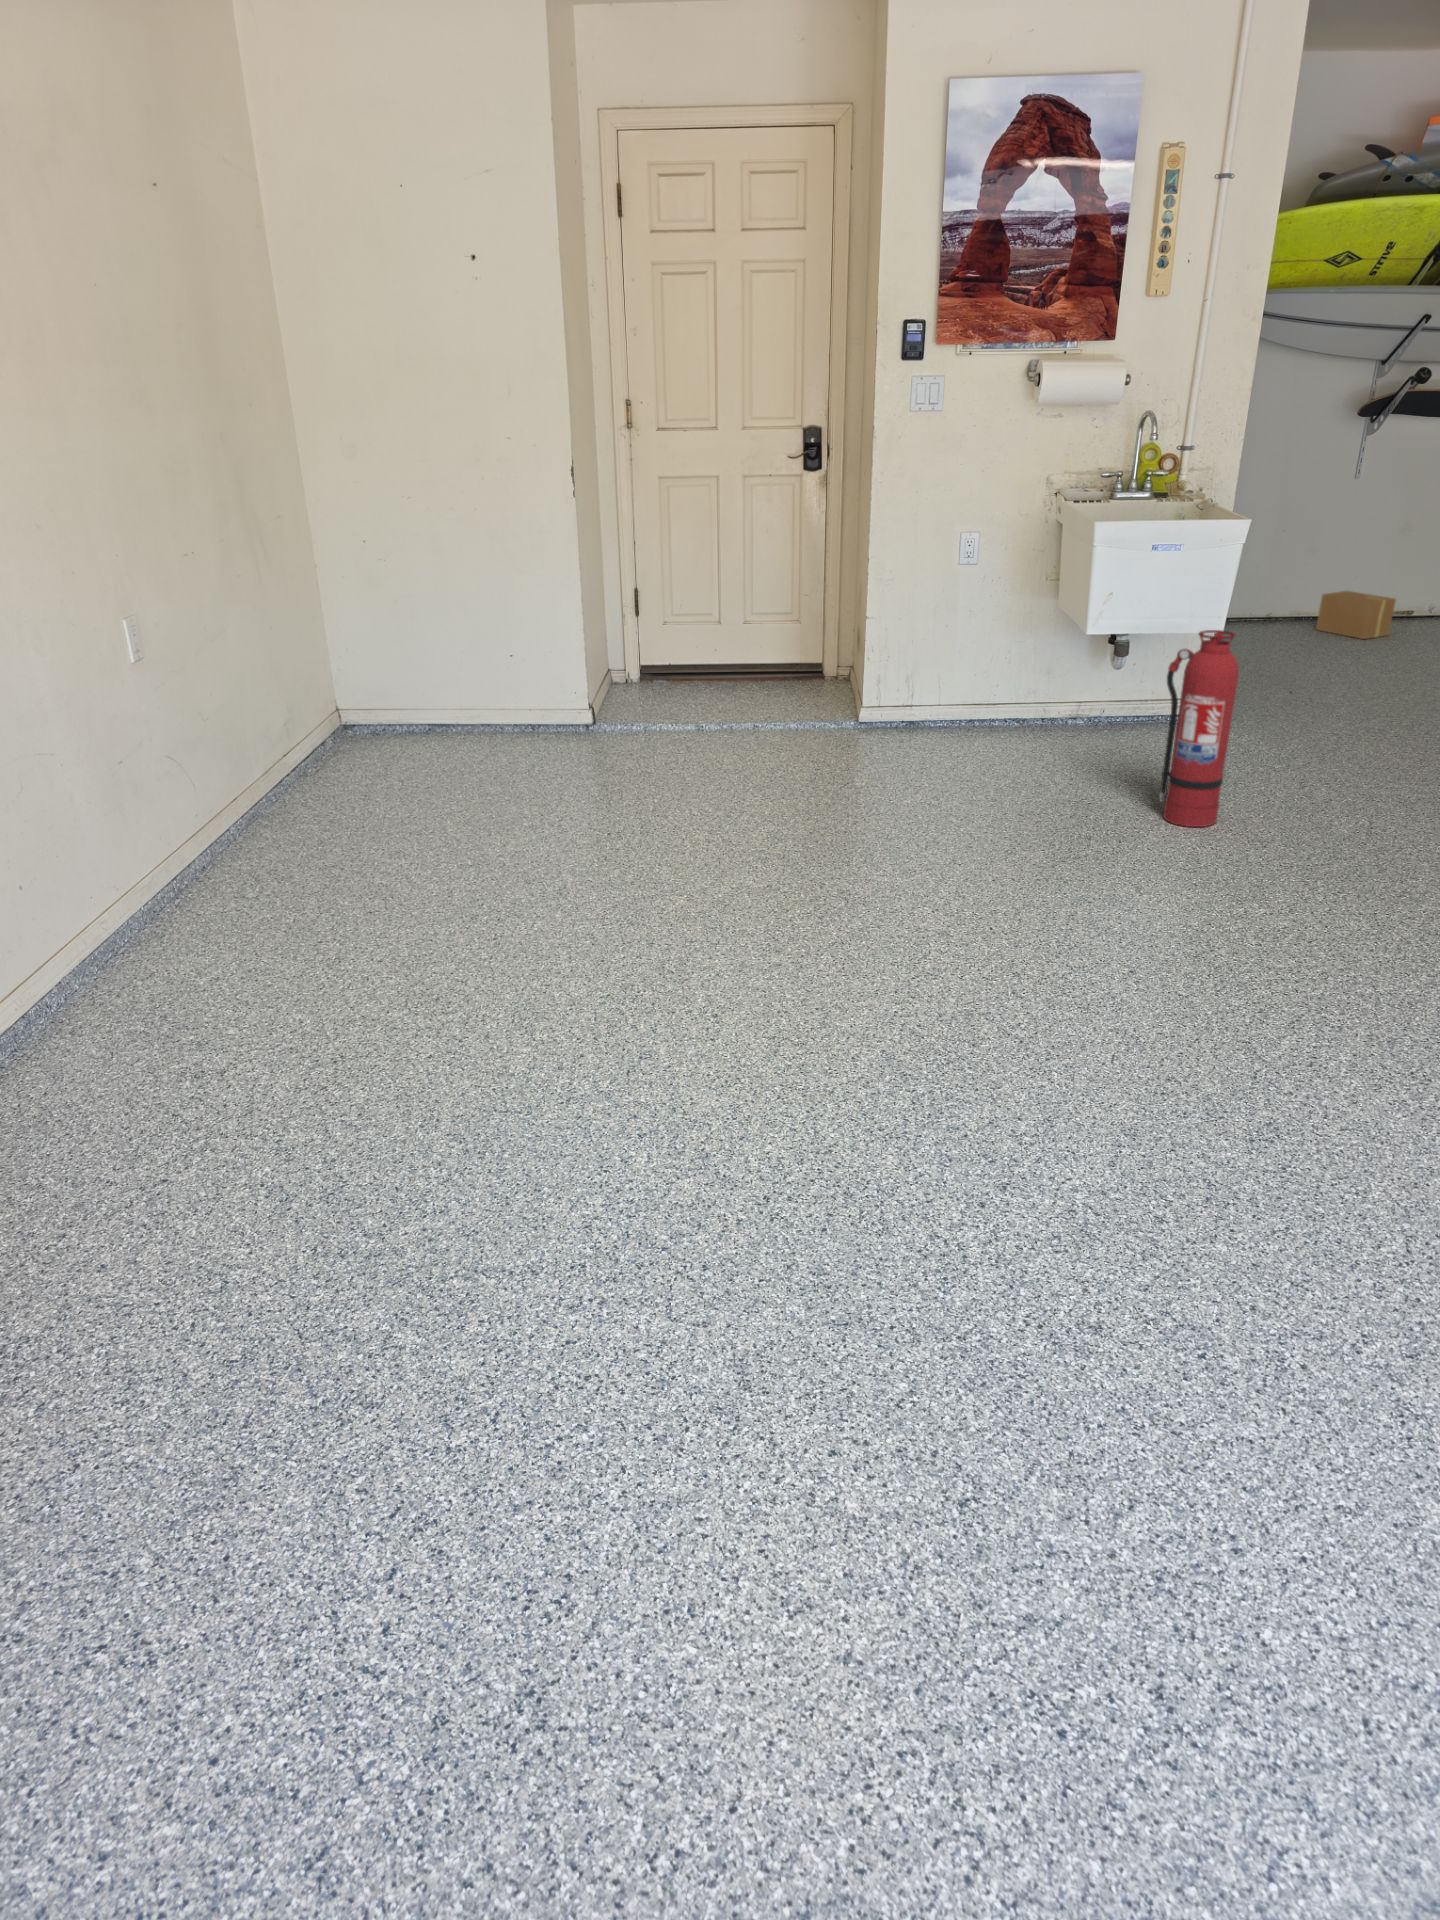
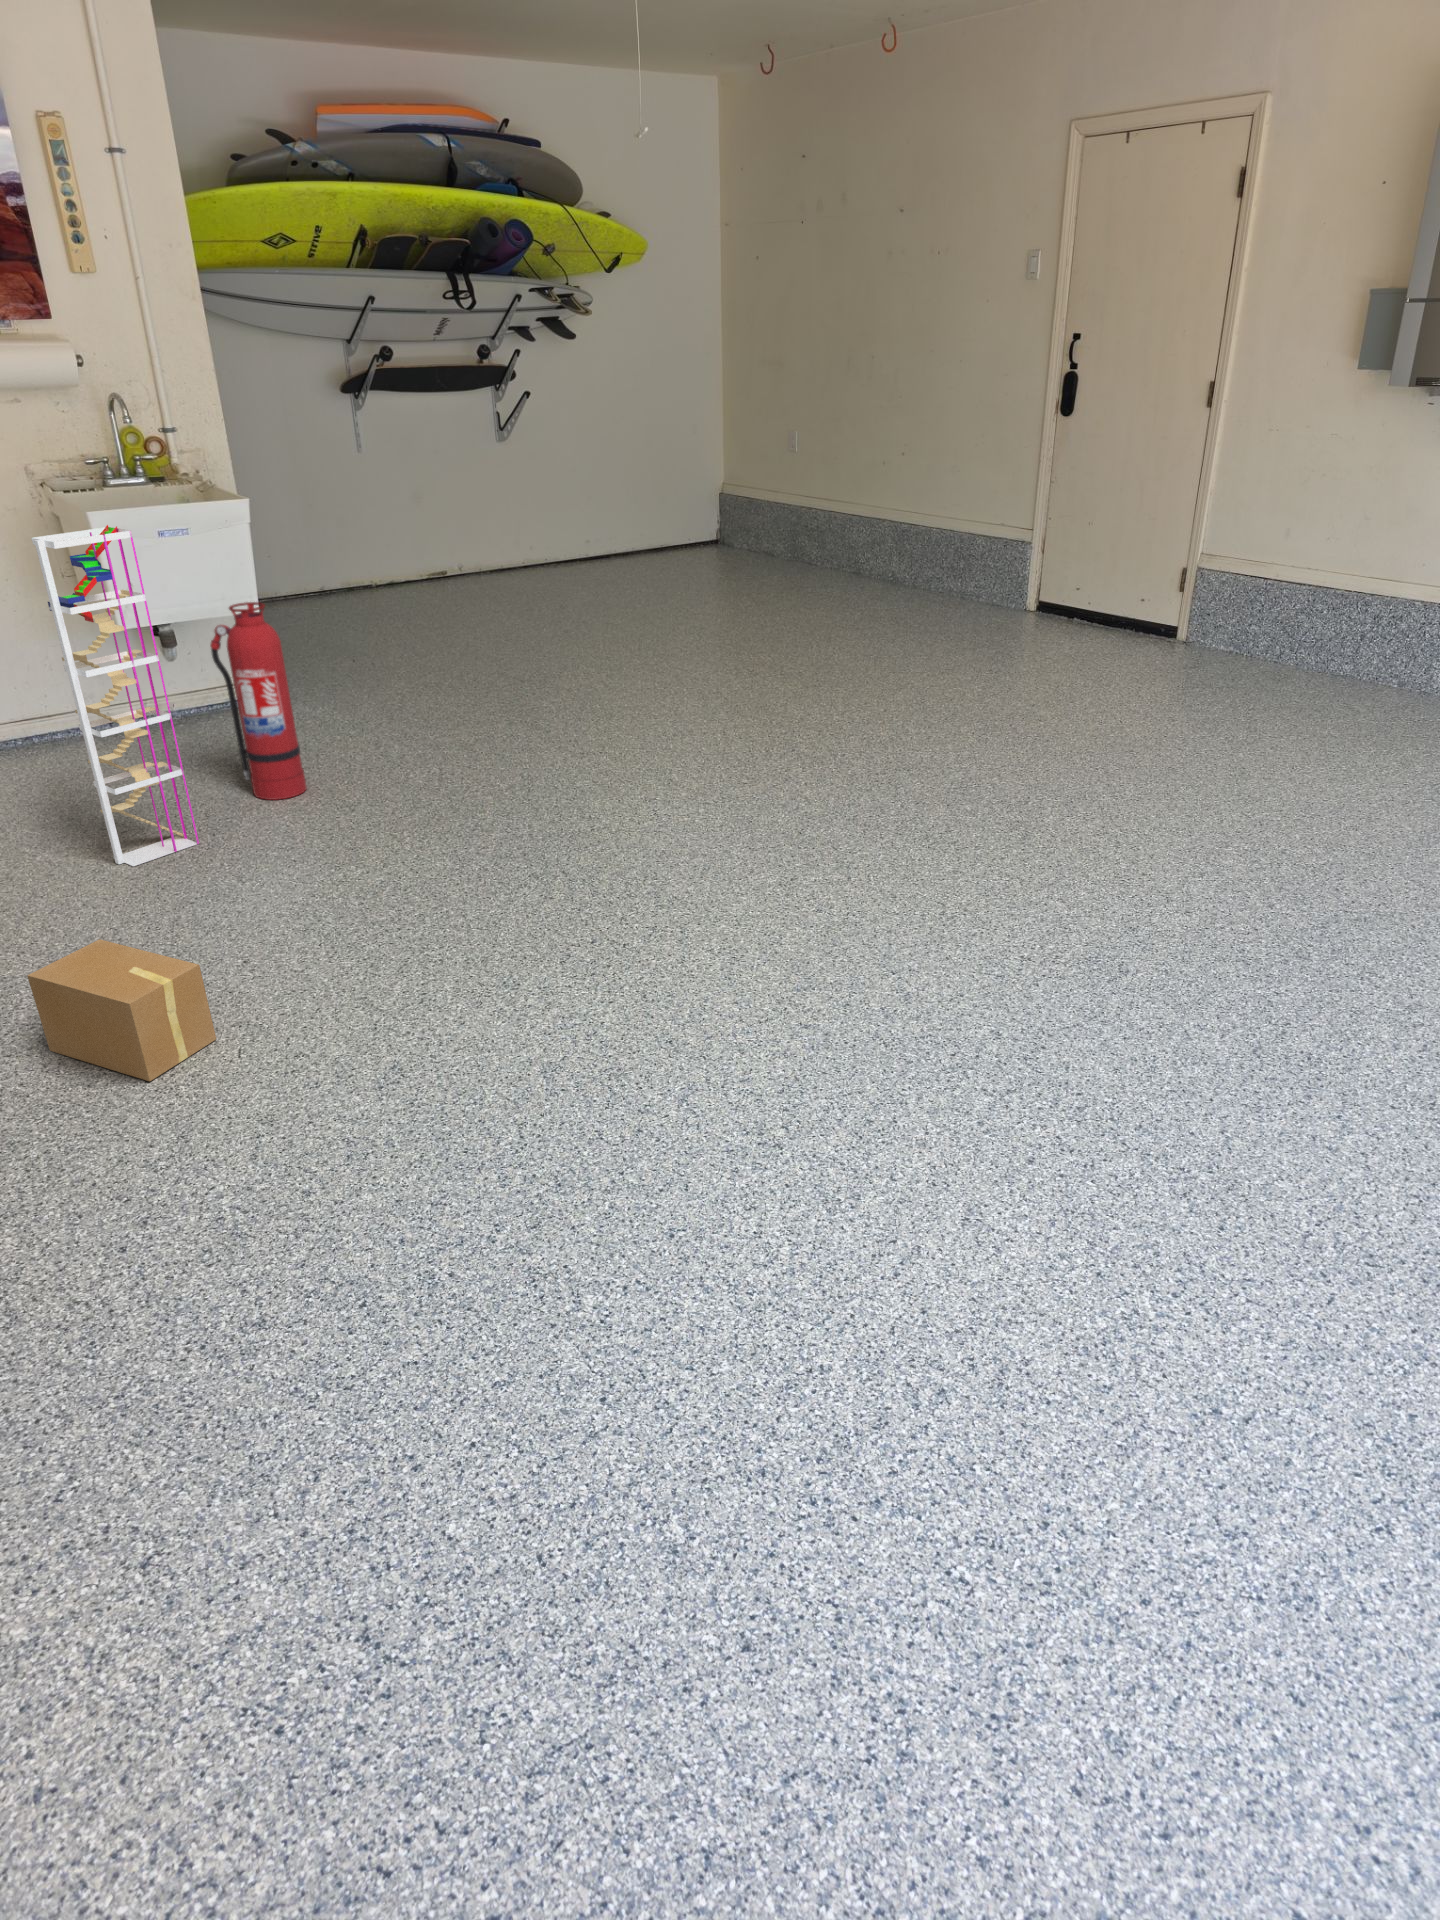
shelving unit: none [1025,543,1140,860] -> present [31,525,199,866]
cardboard box: present [1316,591,1396,639] -> present [27,939,216,1081]

